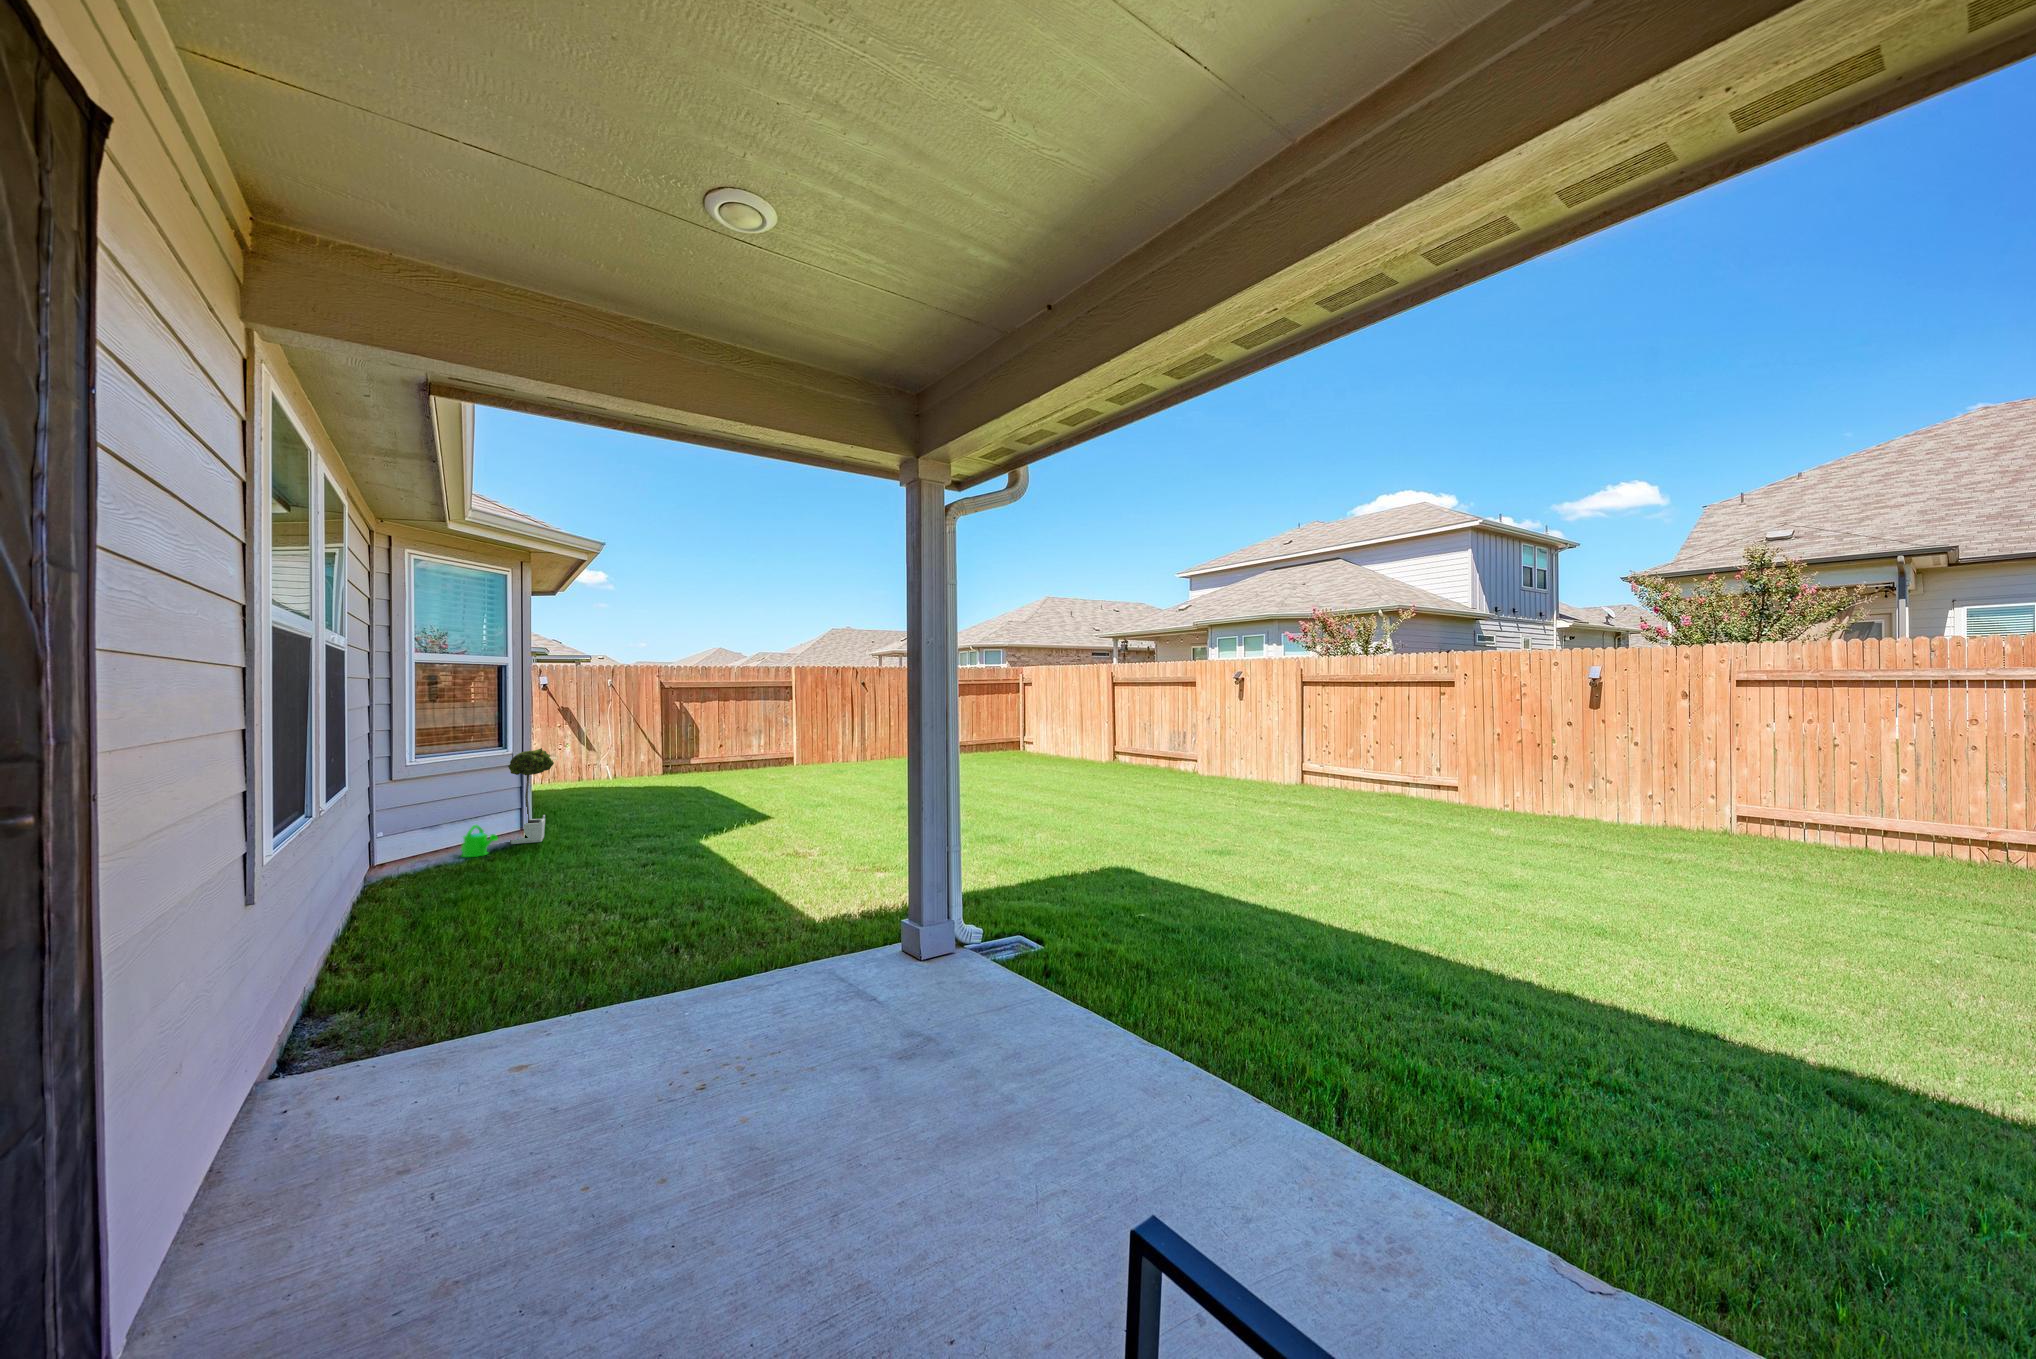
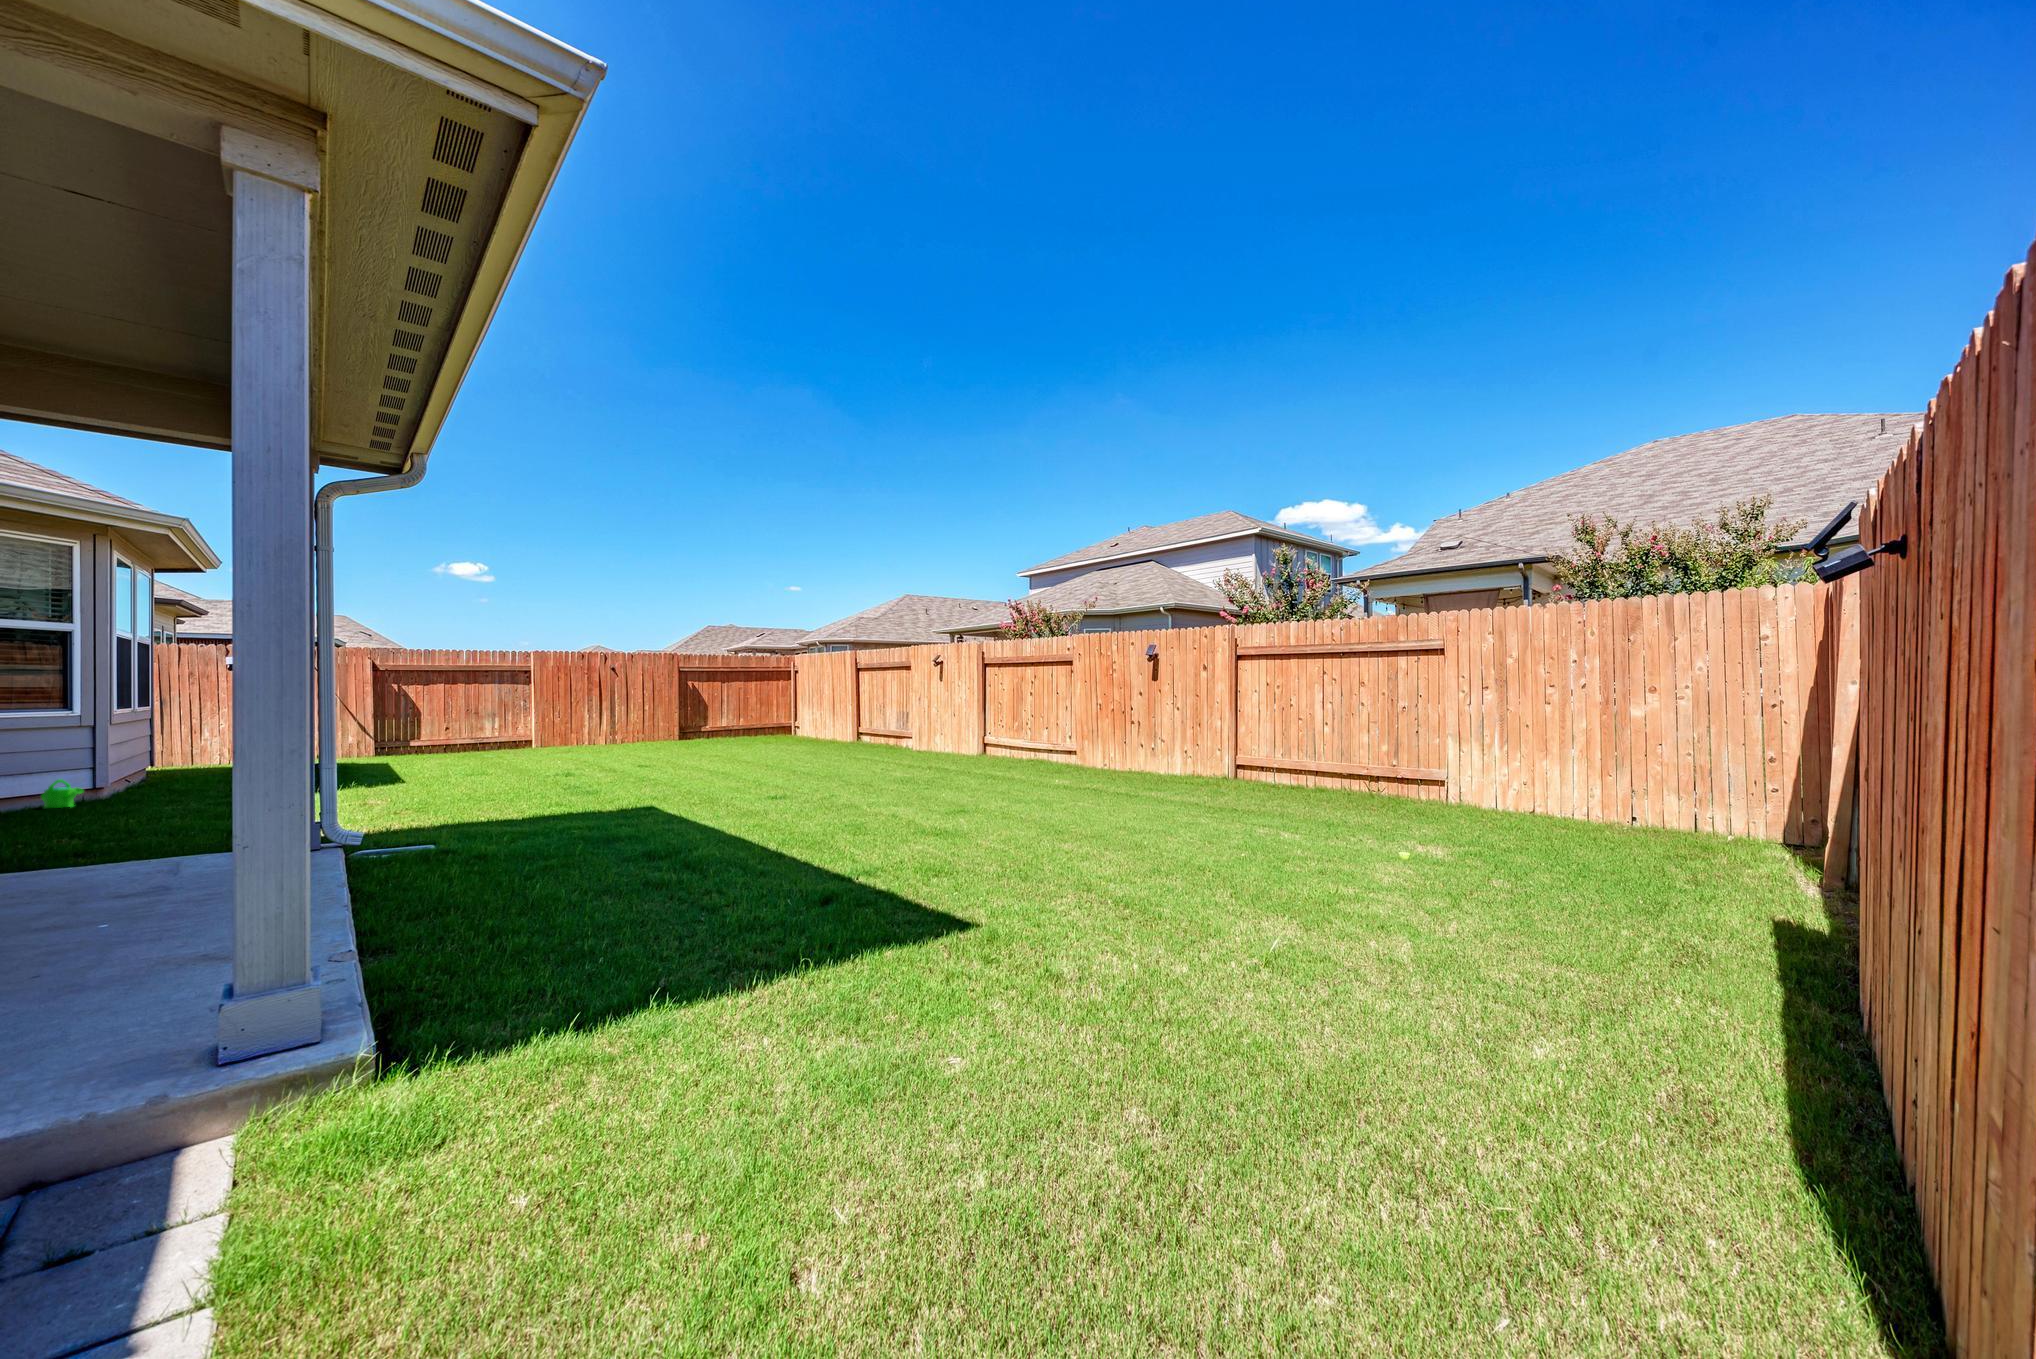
potted tree: present [508,748,554,844] -> none [107,712,162,800]

